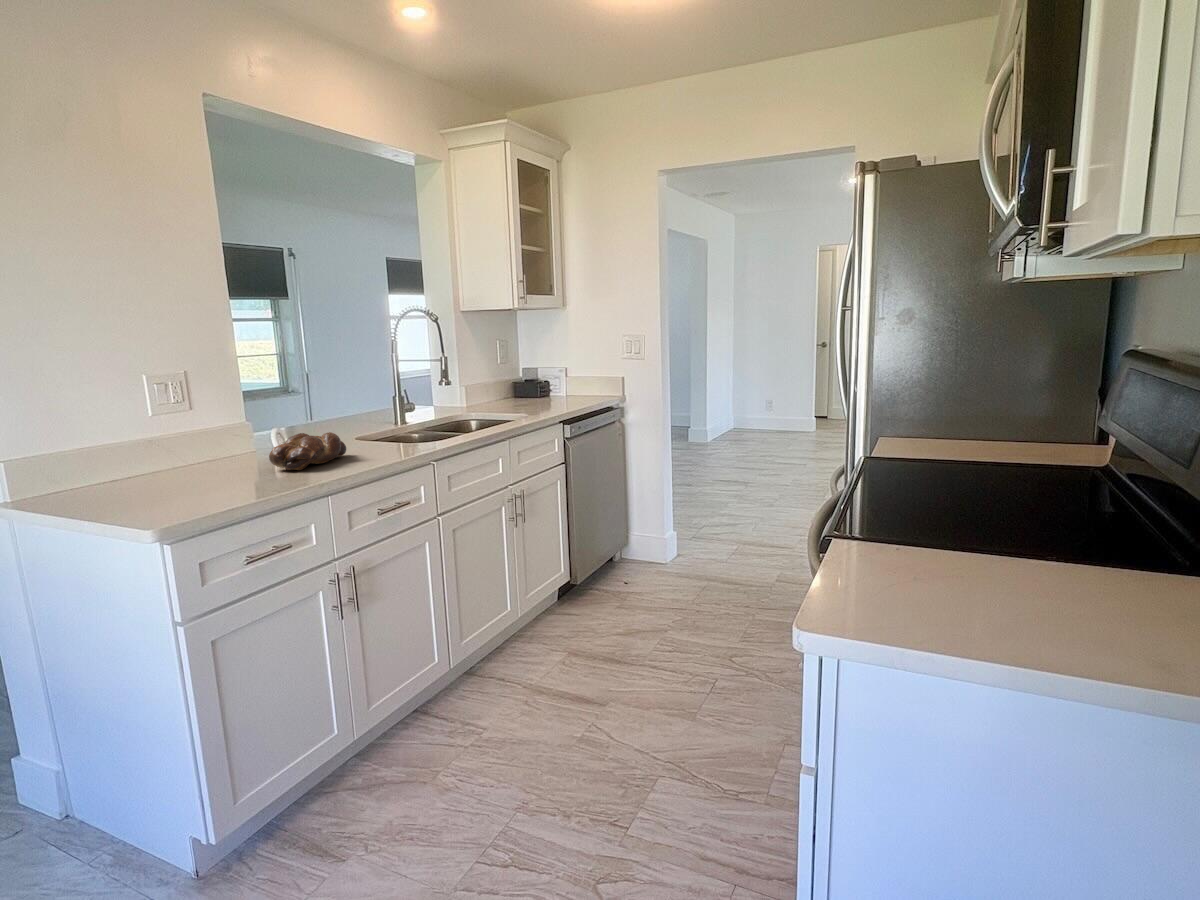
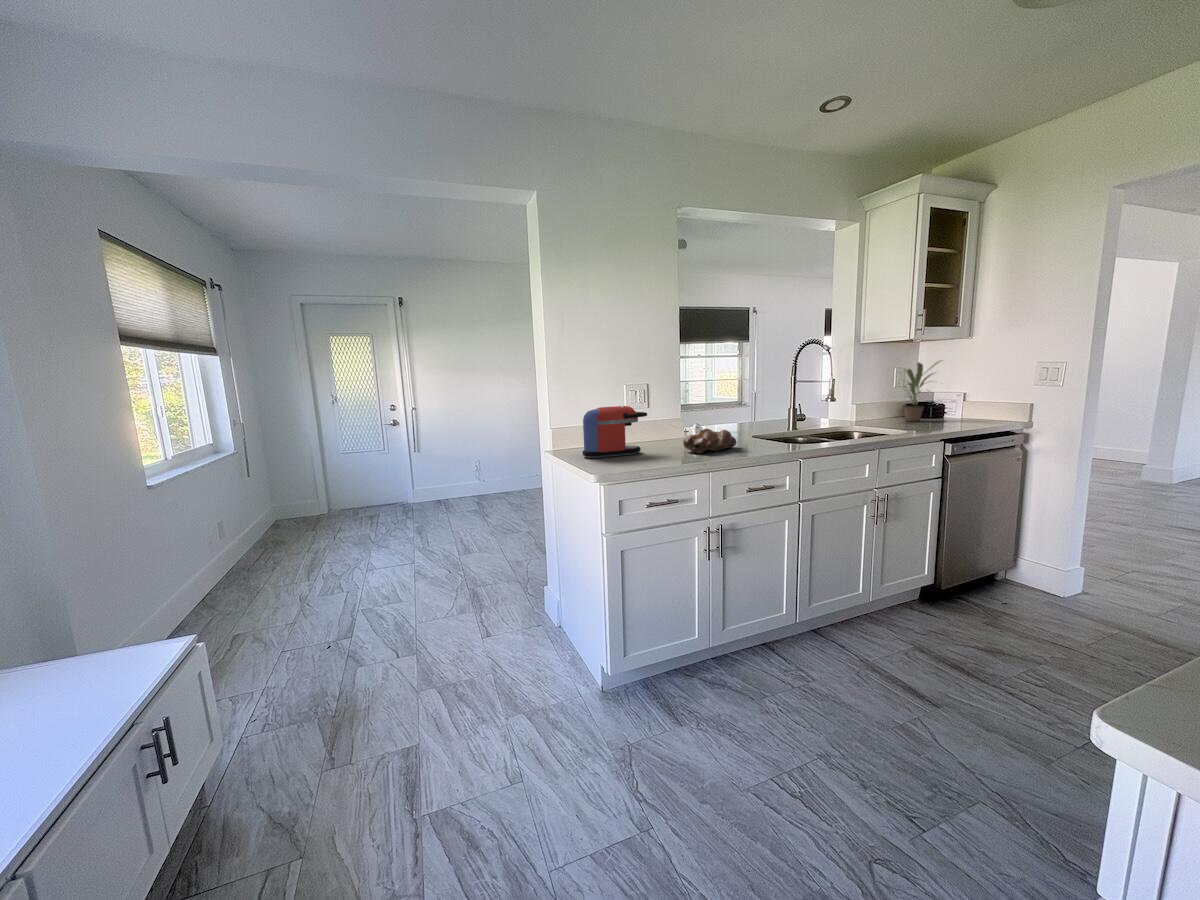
potted plant: none [505,333,548,403] -> present [903,360,942,422]
coffee maker: none [76,408,202,503] -> present [583,406,647,458]

